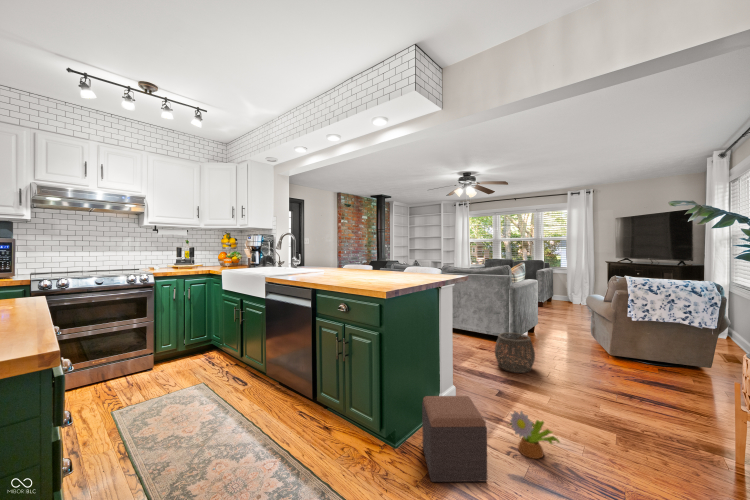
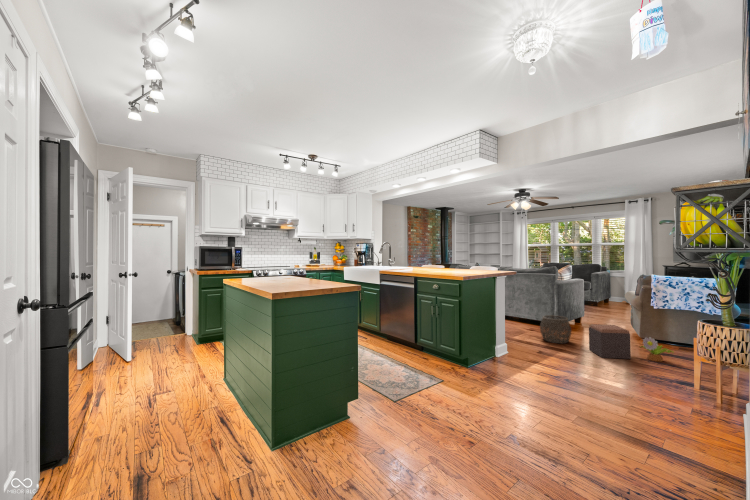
footstool: present [422,396,487,482] -> present [589,324,631,359]
decorative plant: present [510,411,560,459] -> present [641,337,673,362]

